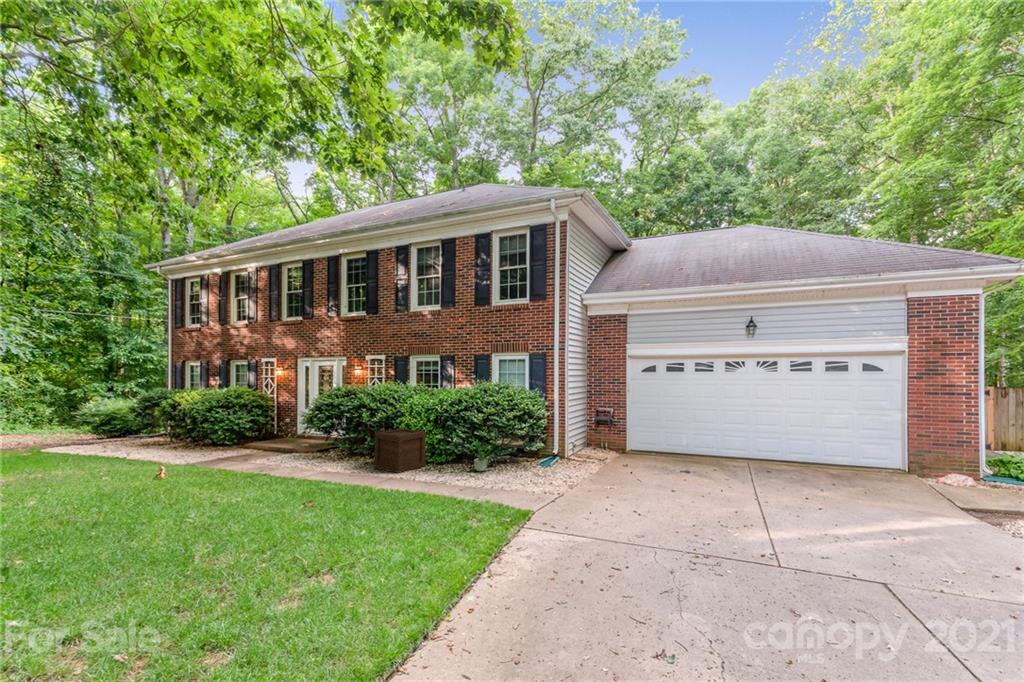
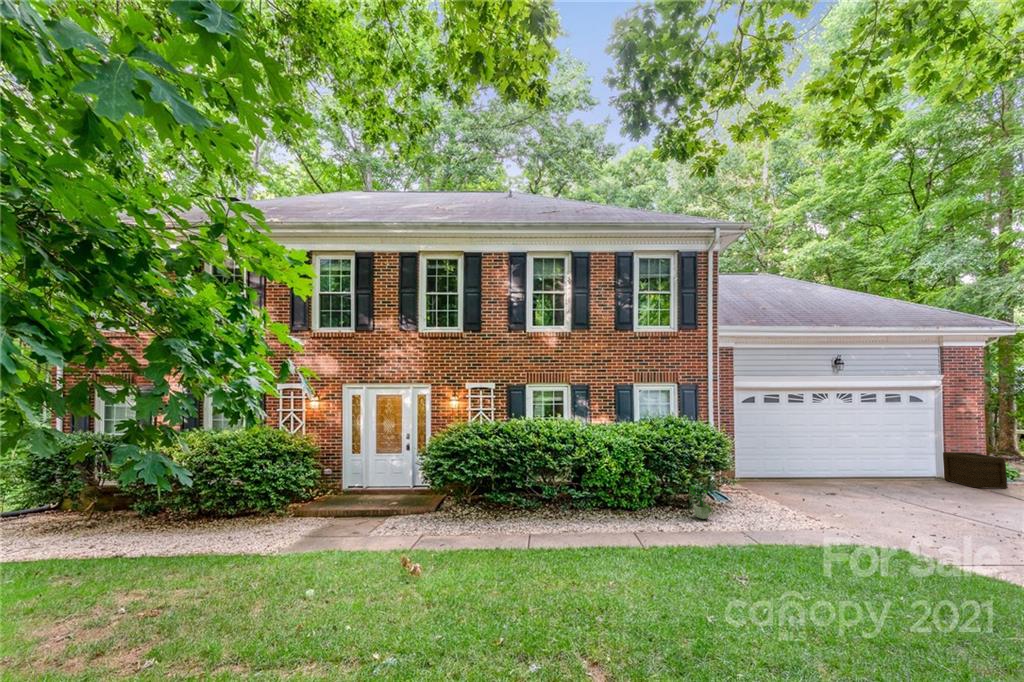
wooden crate: present [374,429,426,473] -> present [943,452,1008,489]

